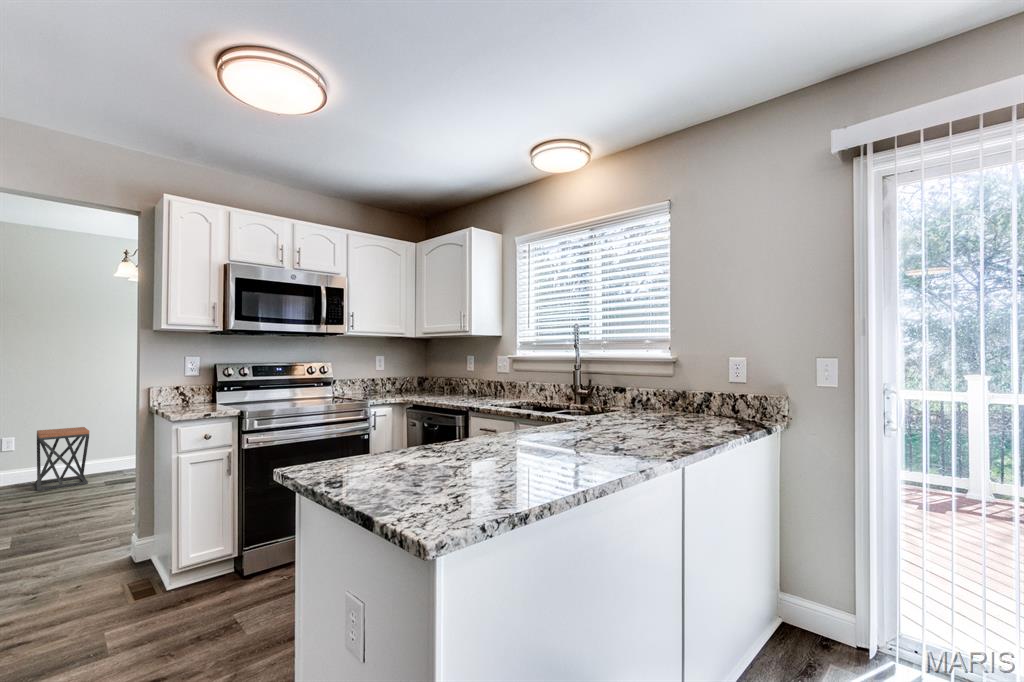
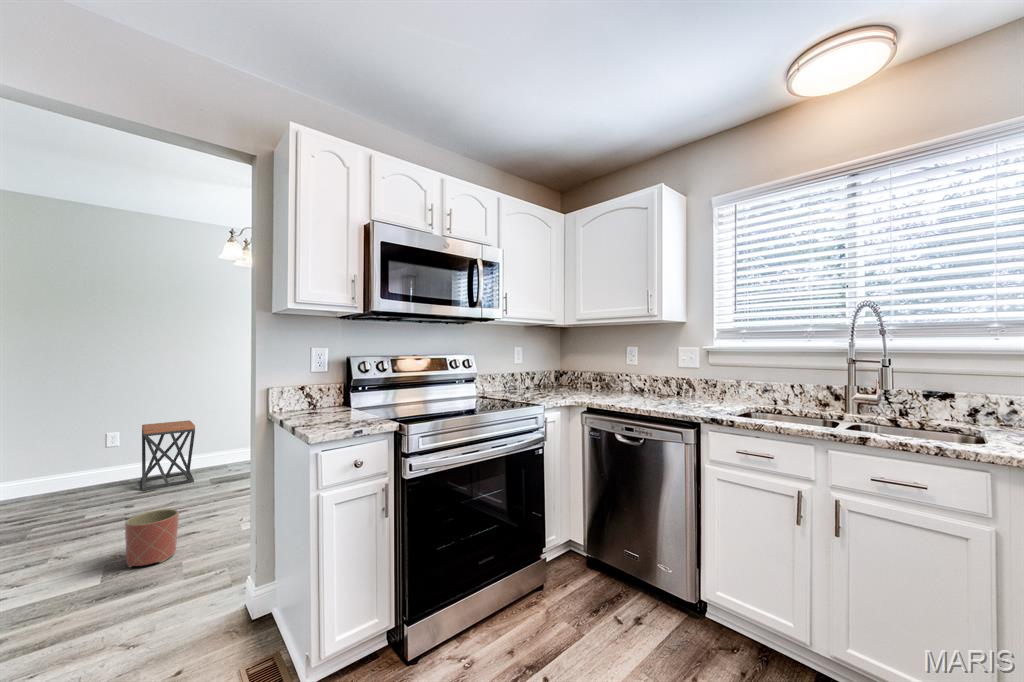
planter: none [29,493,75,538] -> present [125,509,179,567]

